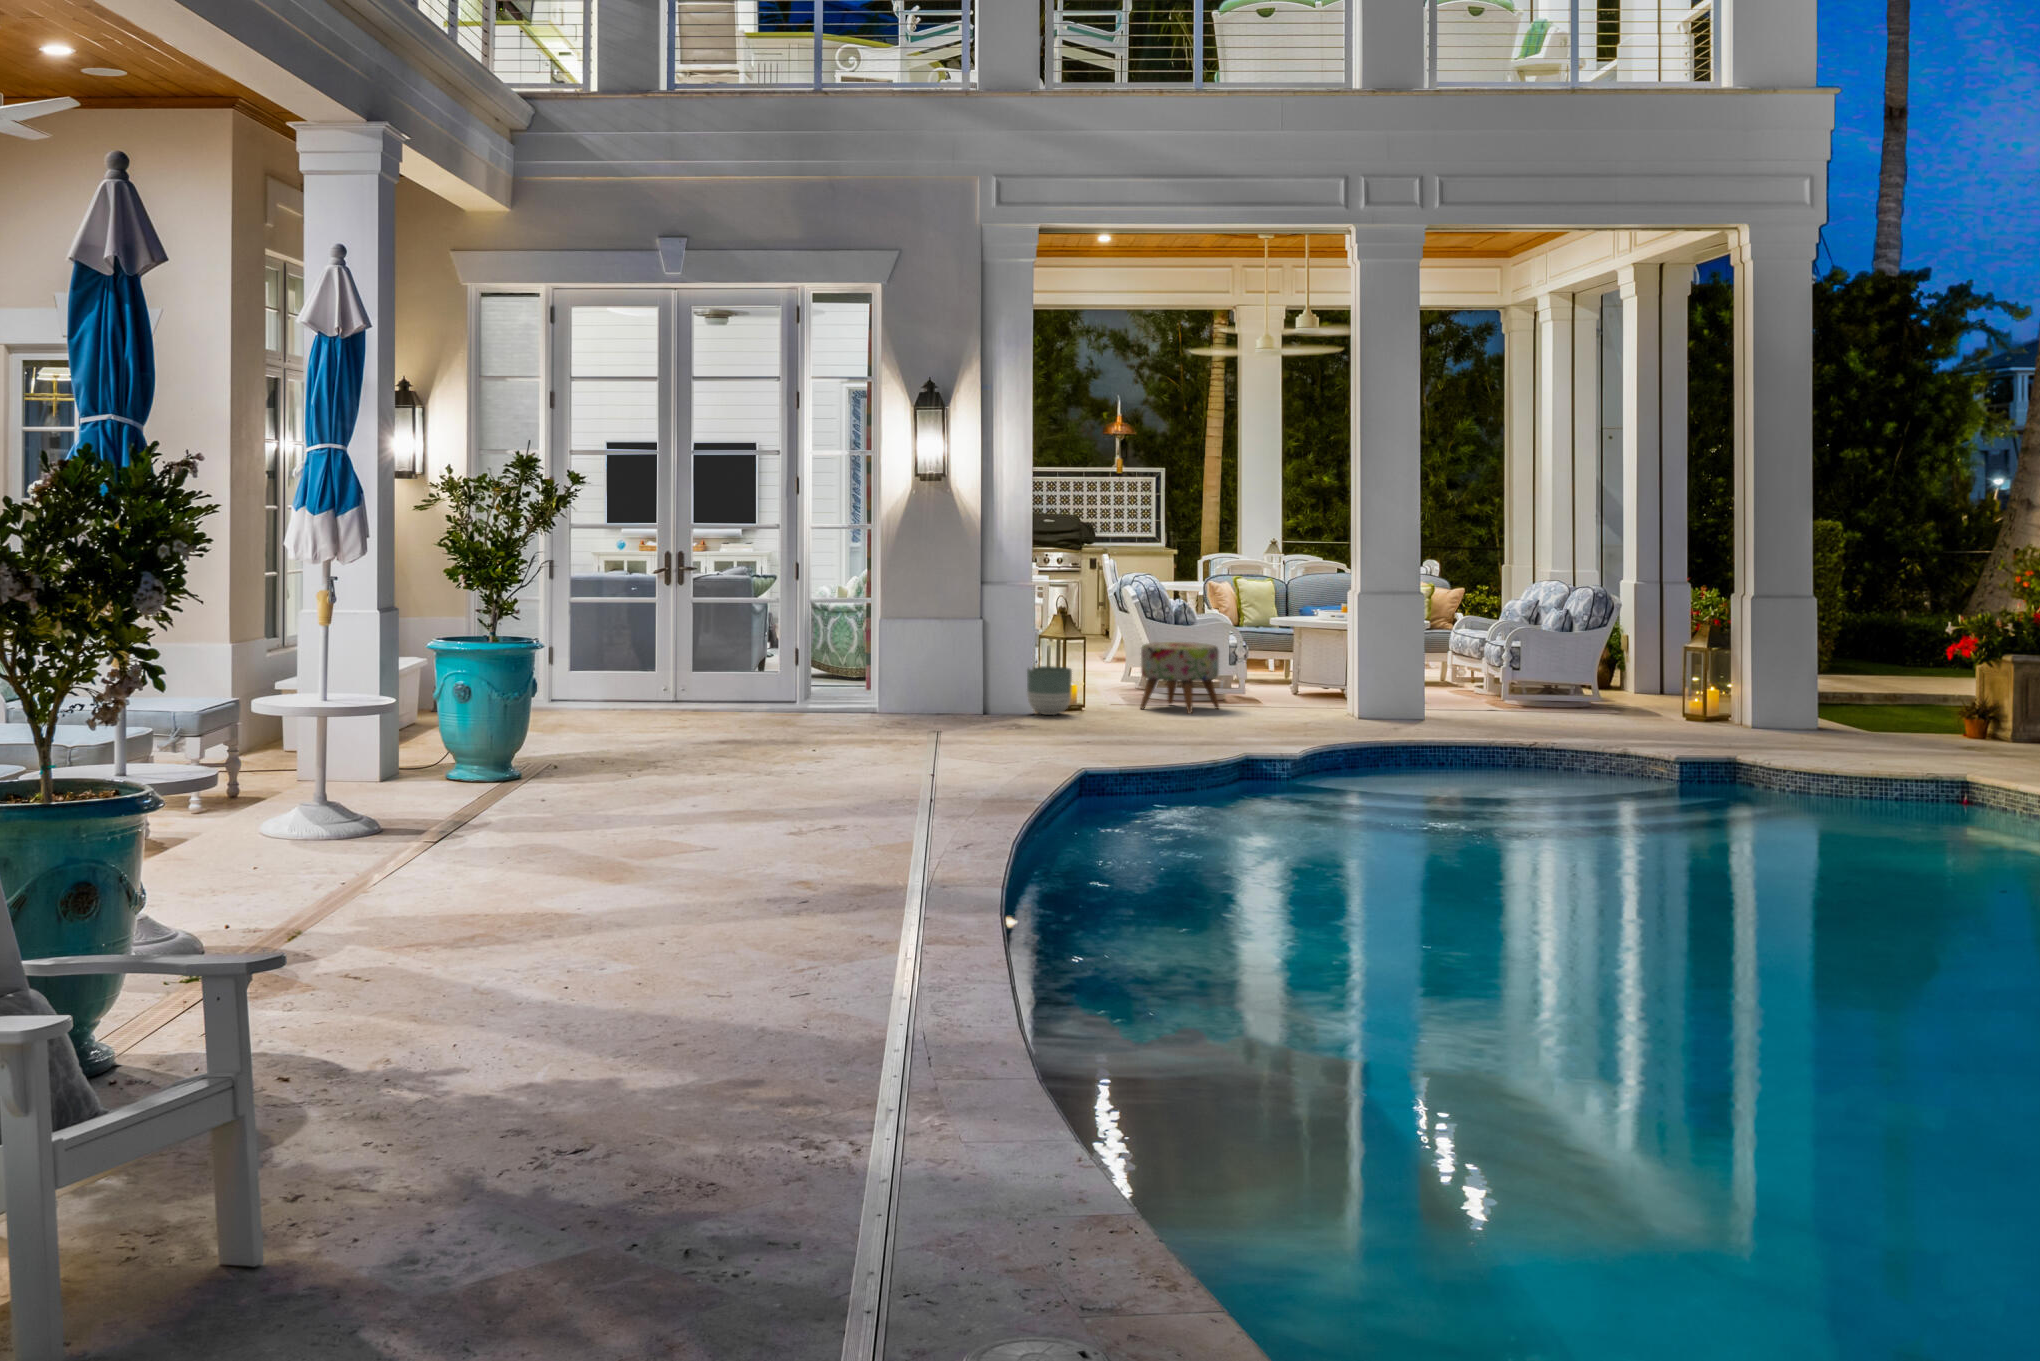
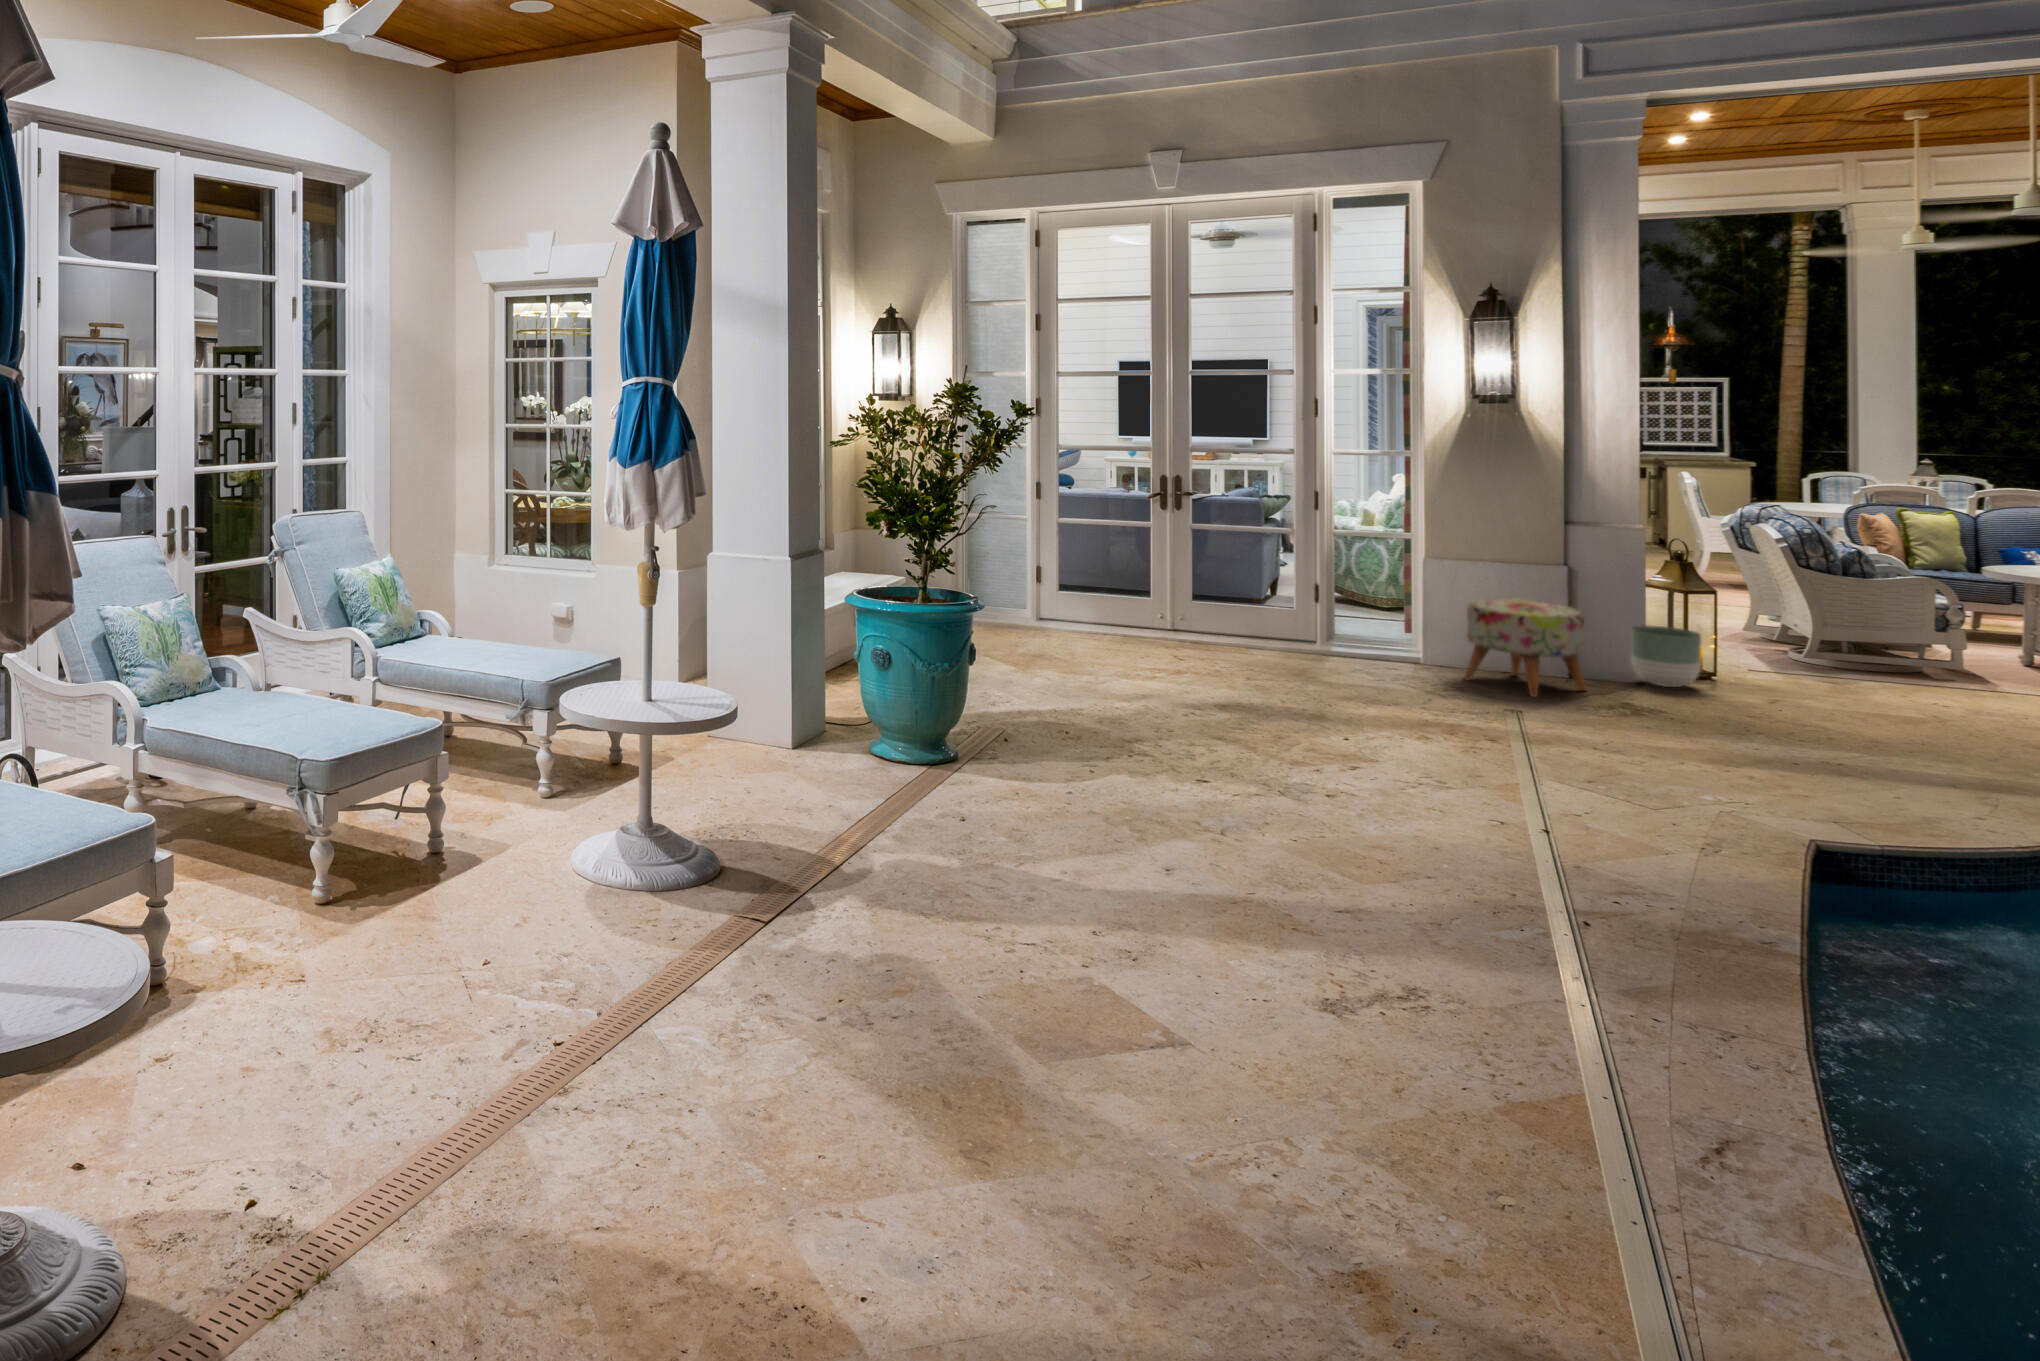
ottoman: present [1140,642,1219,714] -> present [1464,599,1587,697]

